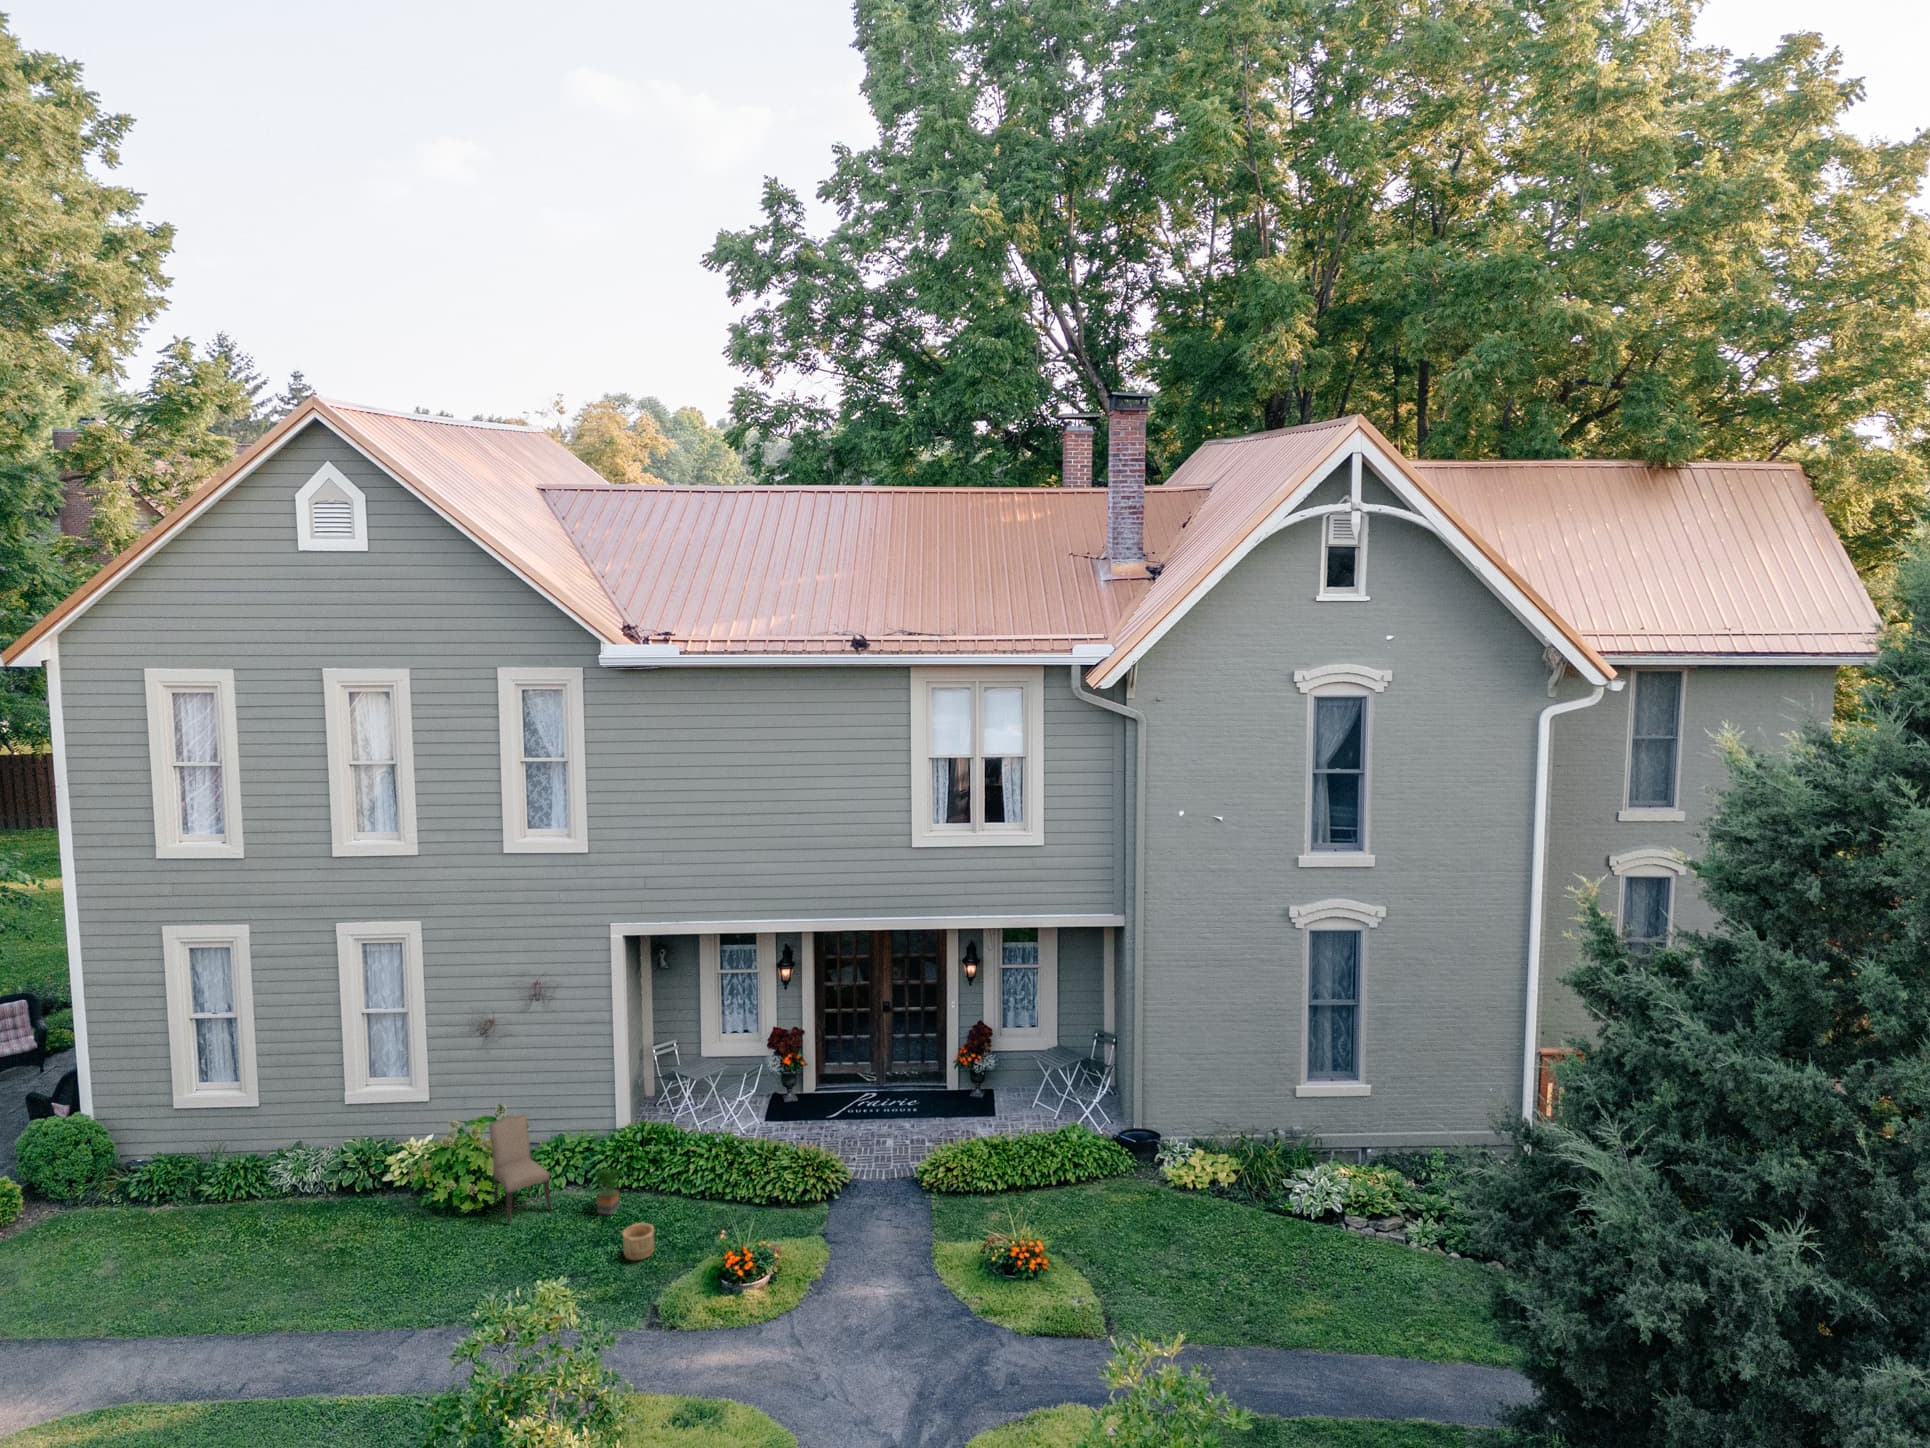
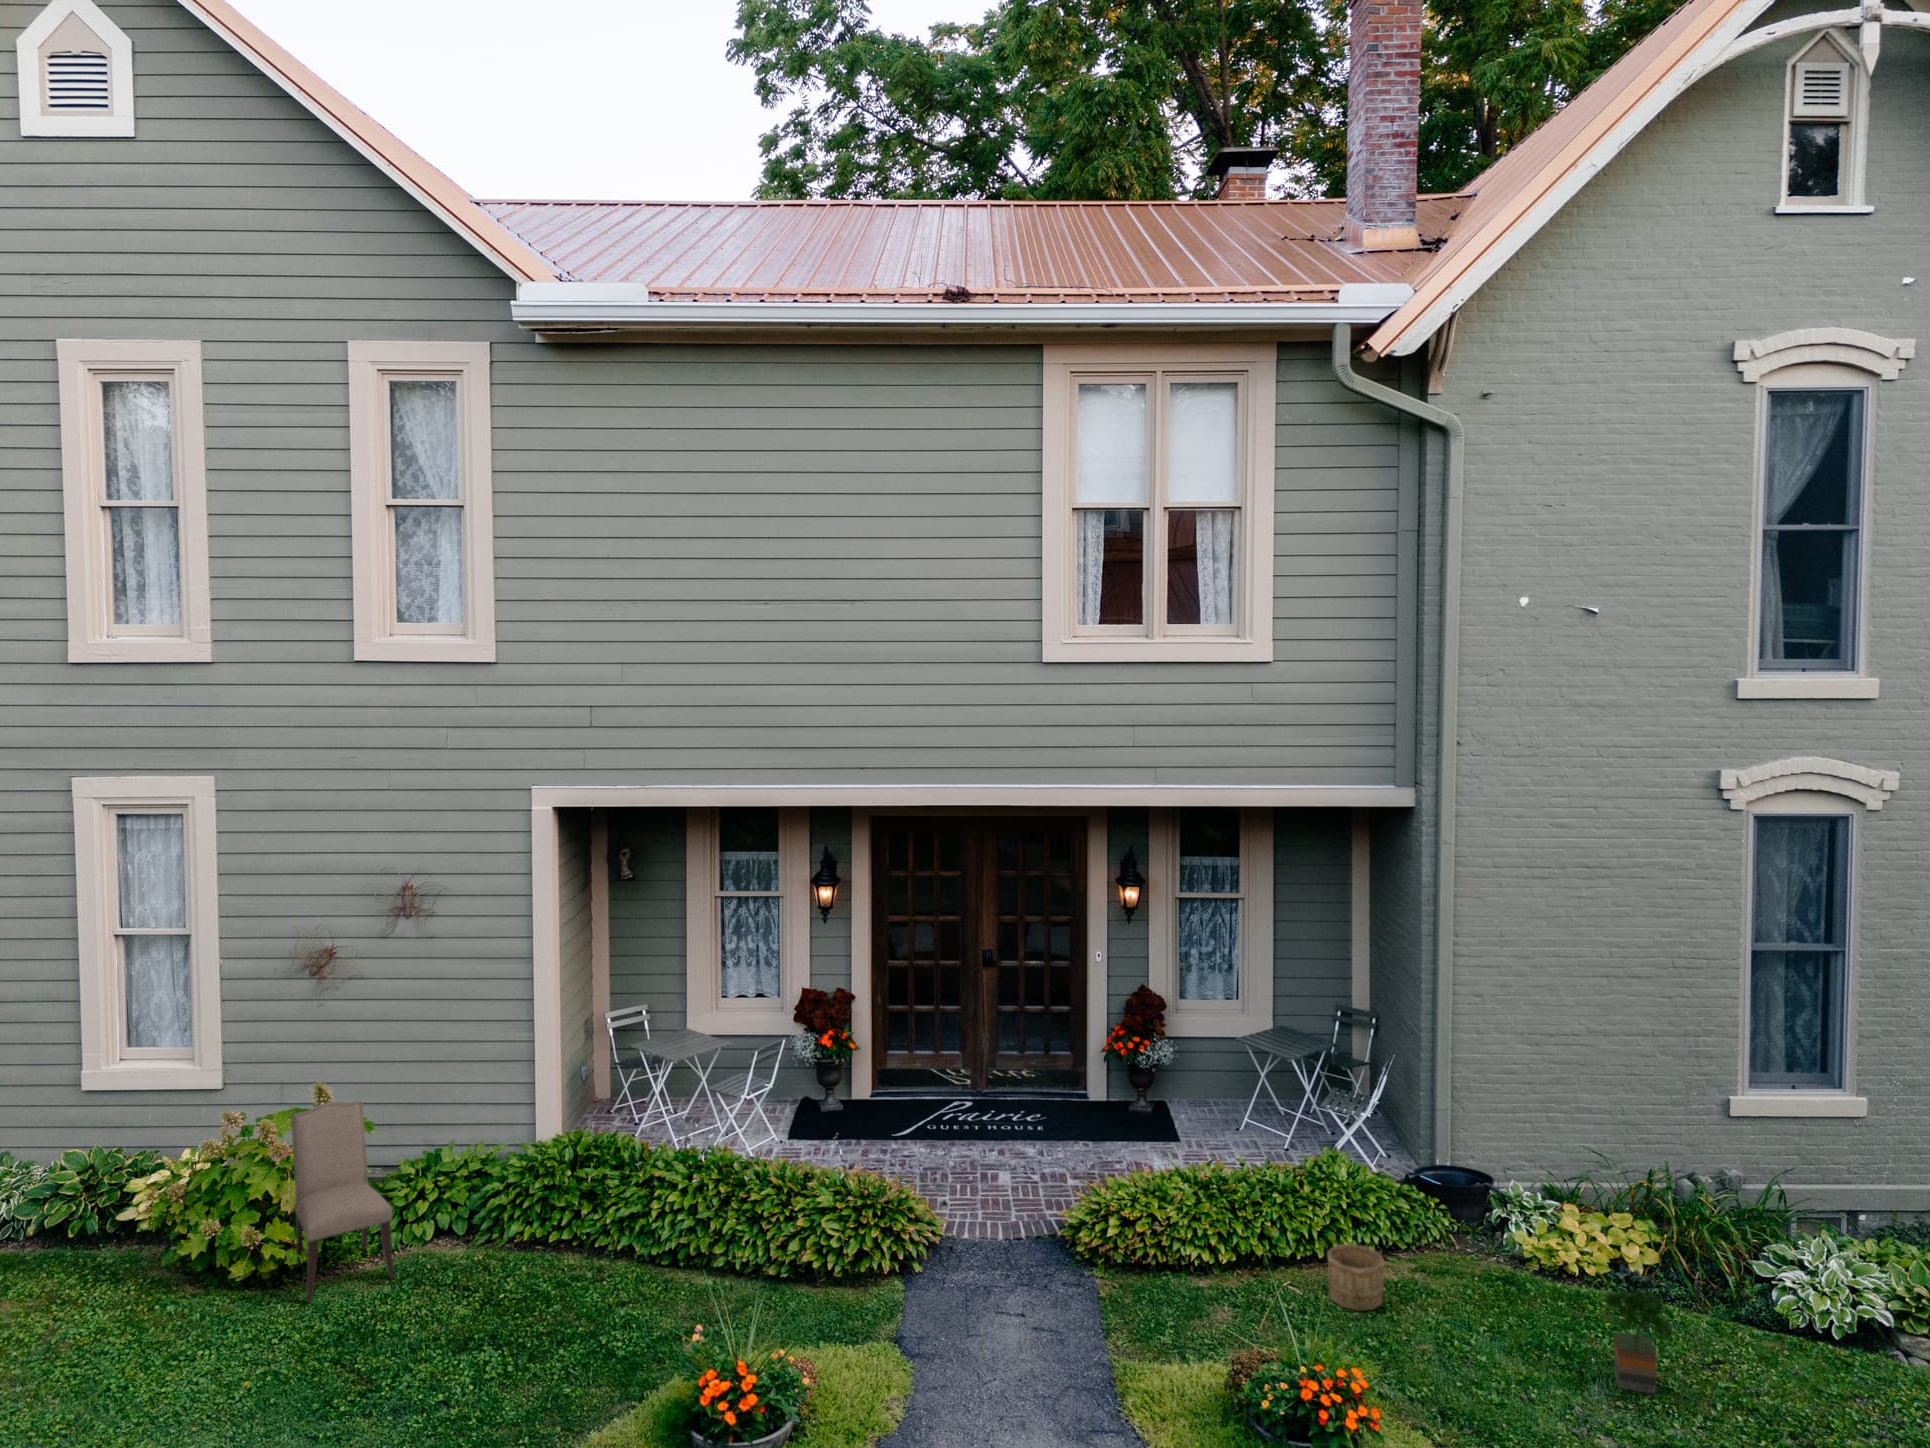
potted tree: present [597,1168,622,1215] -> present [1605,1290,1673,1394]
wooden bucket: present [622,1223,655,1260] -> present [1327,1244,1385,1311]

